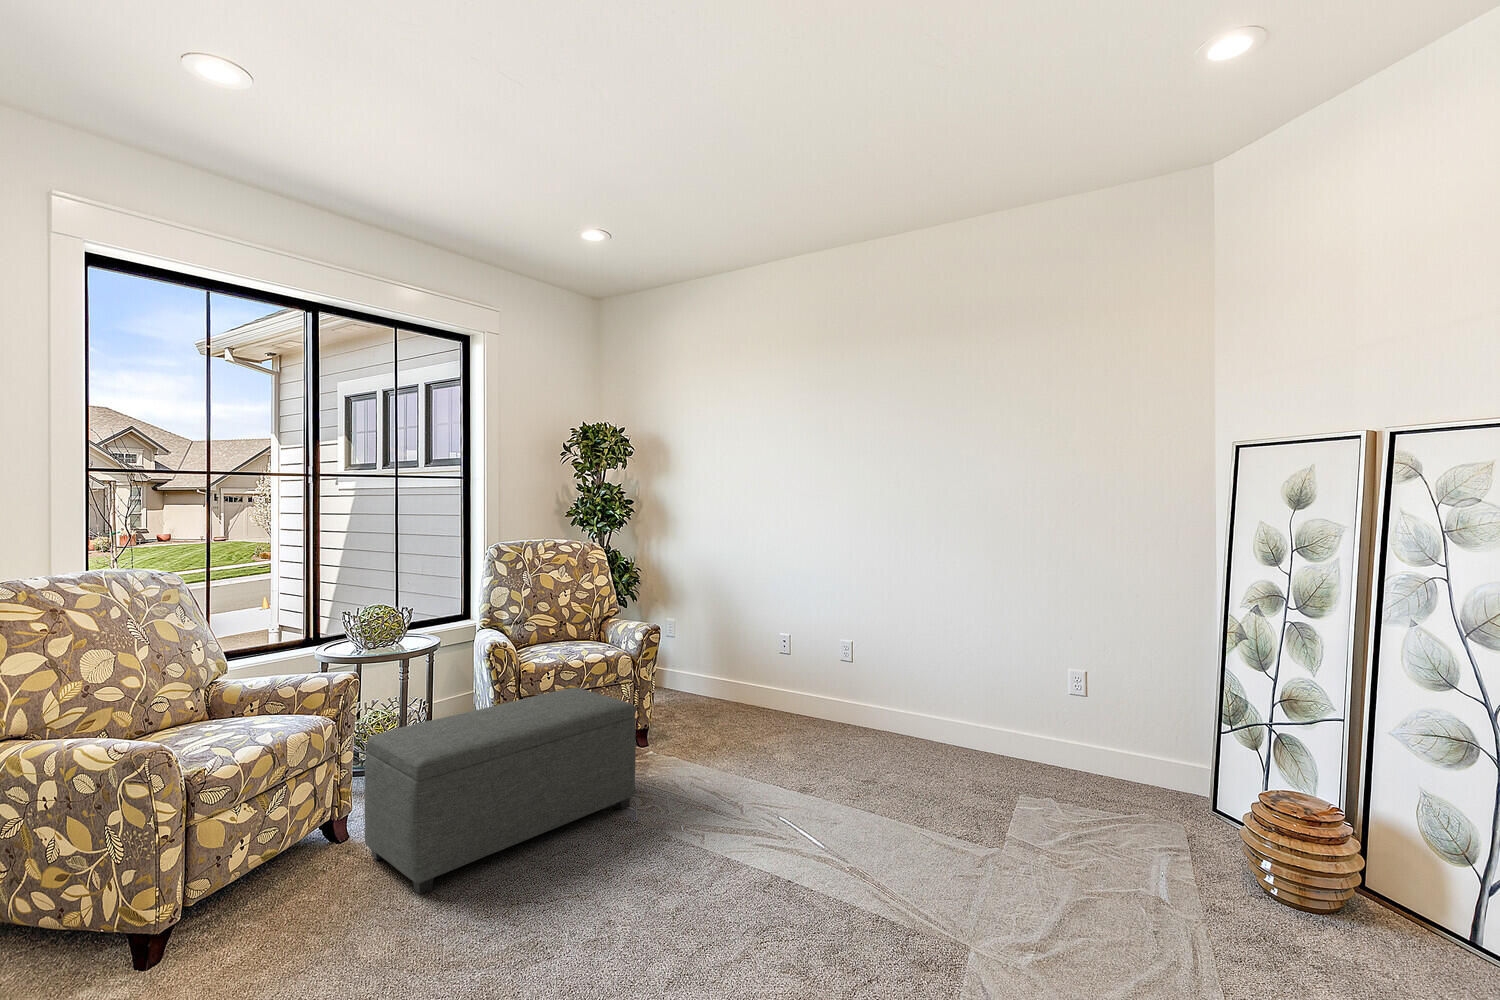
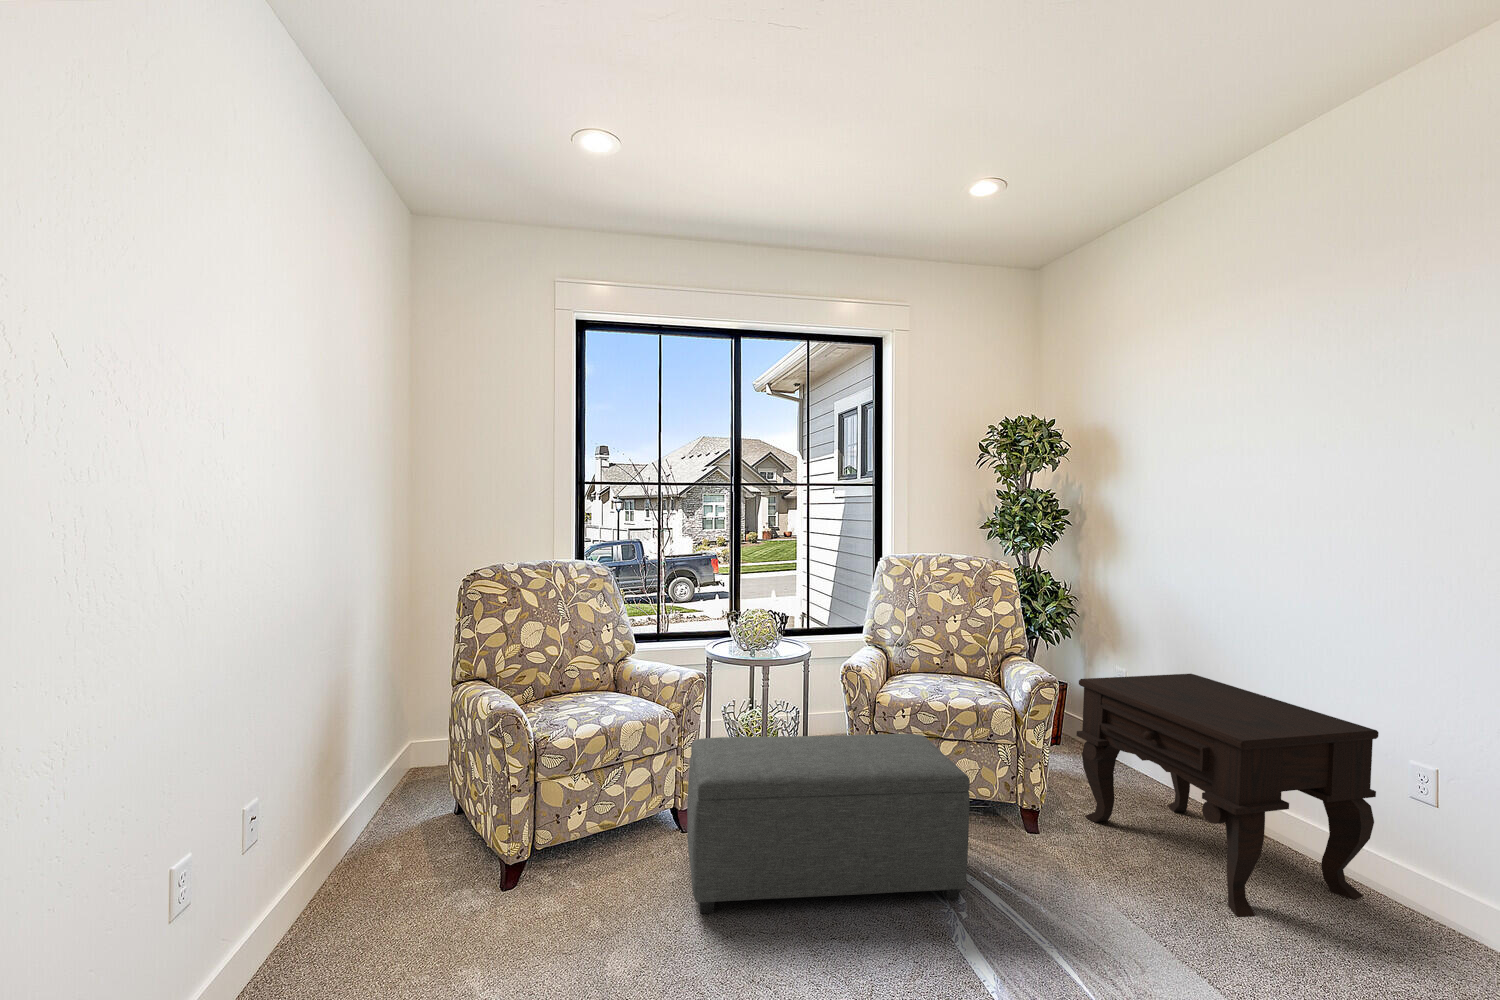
side table: none [673,611,846,758] -> present [1077,674,1379,917]

